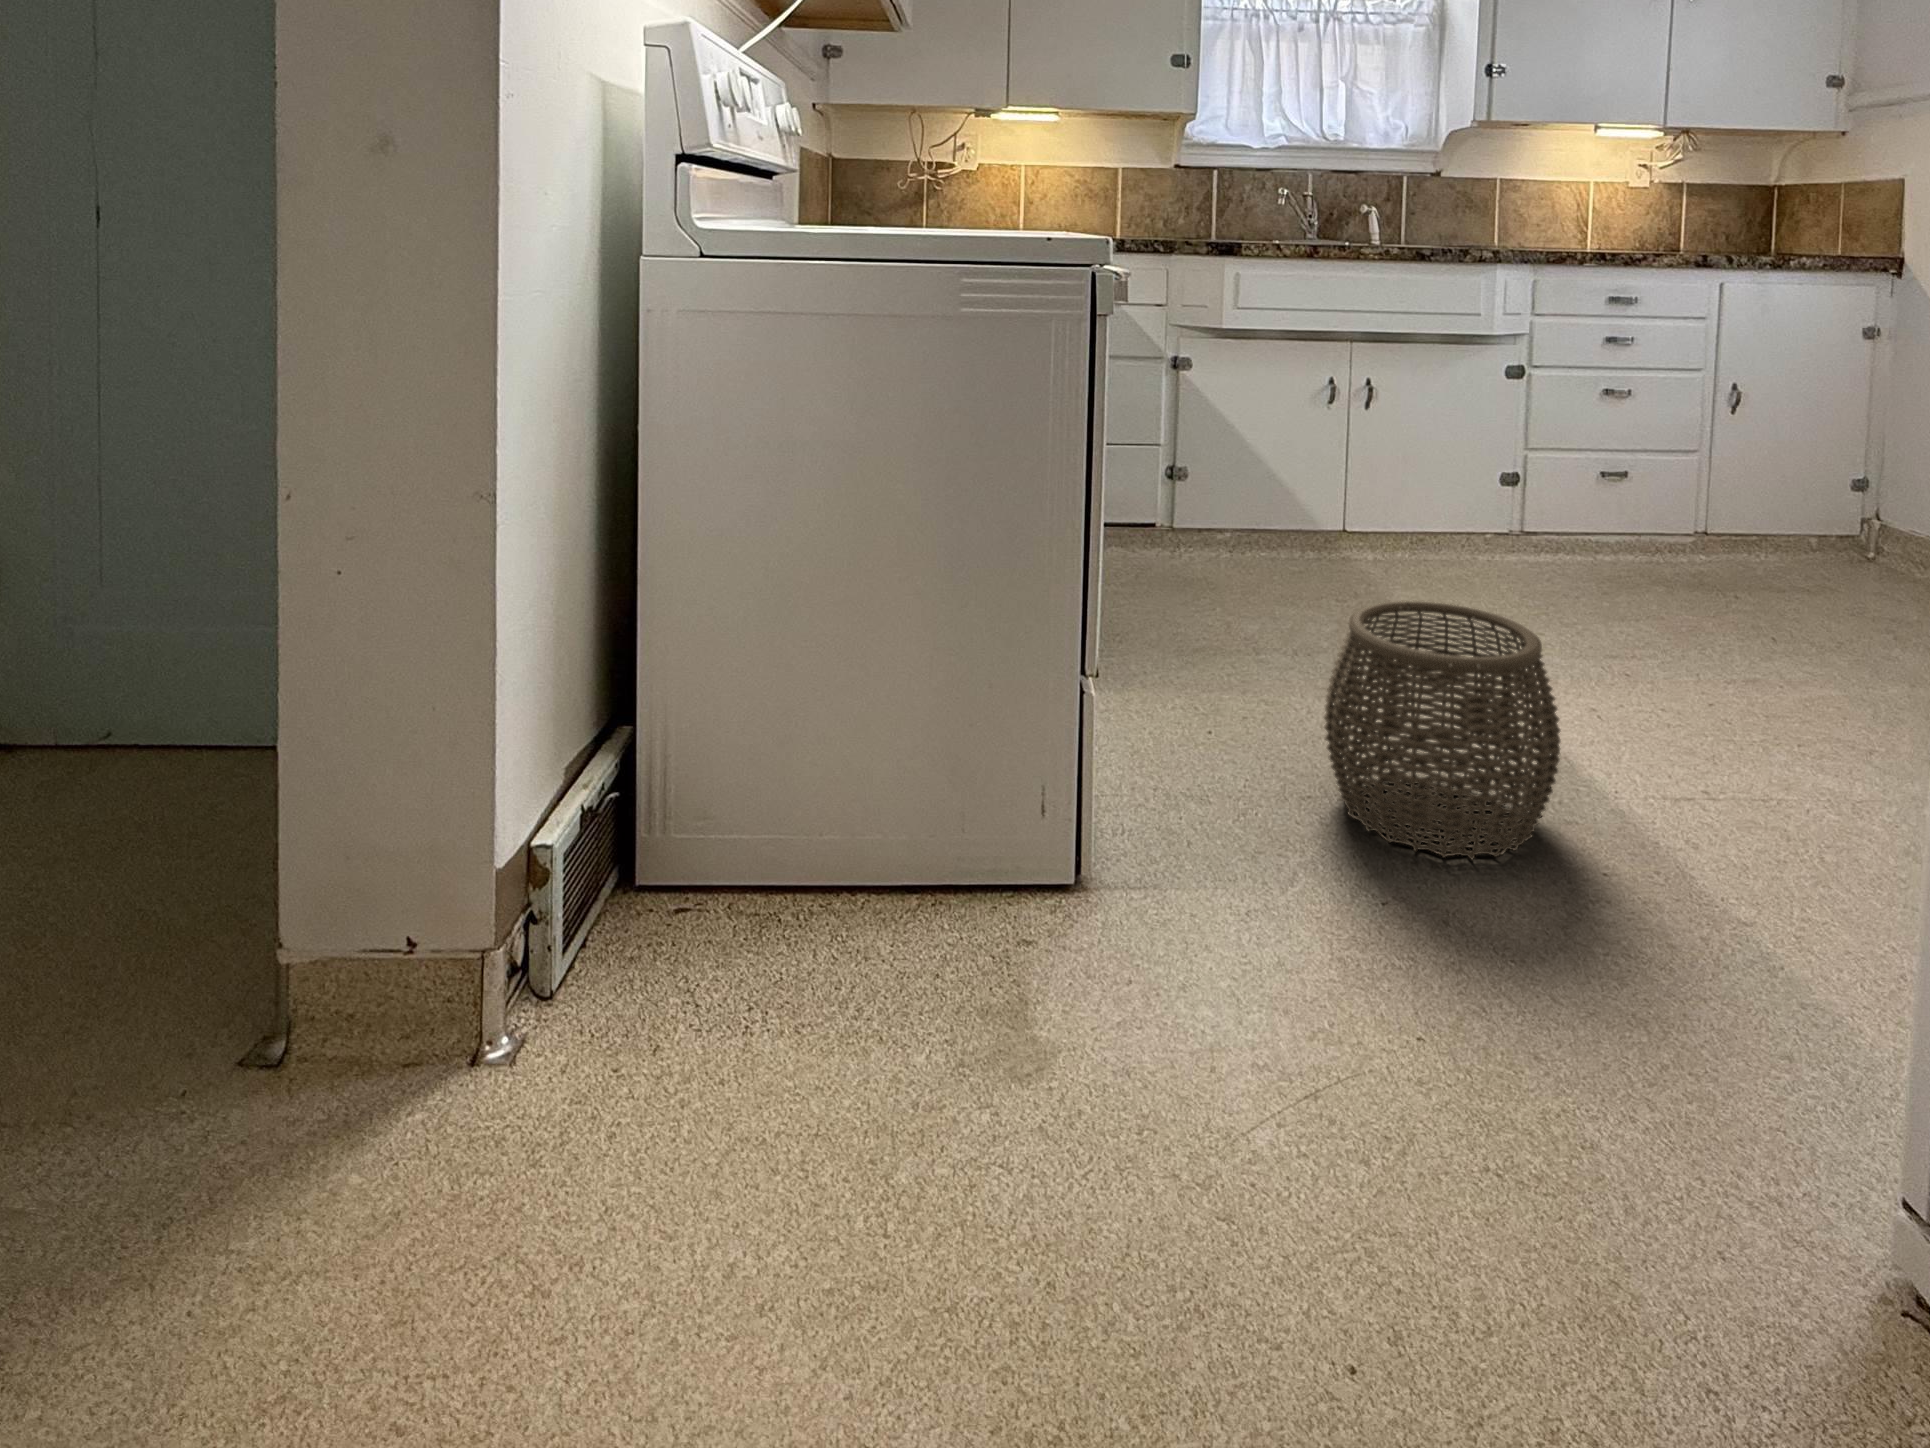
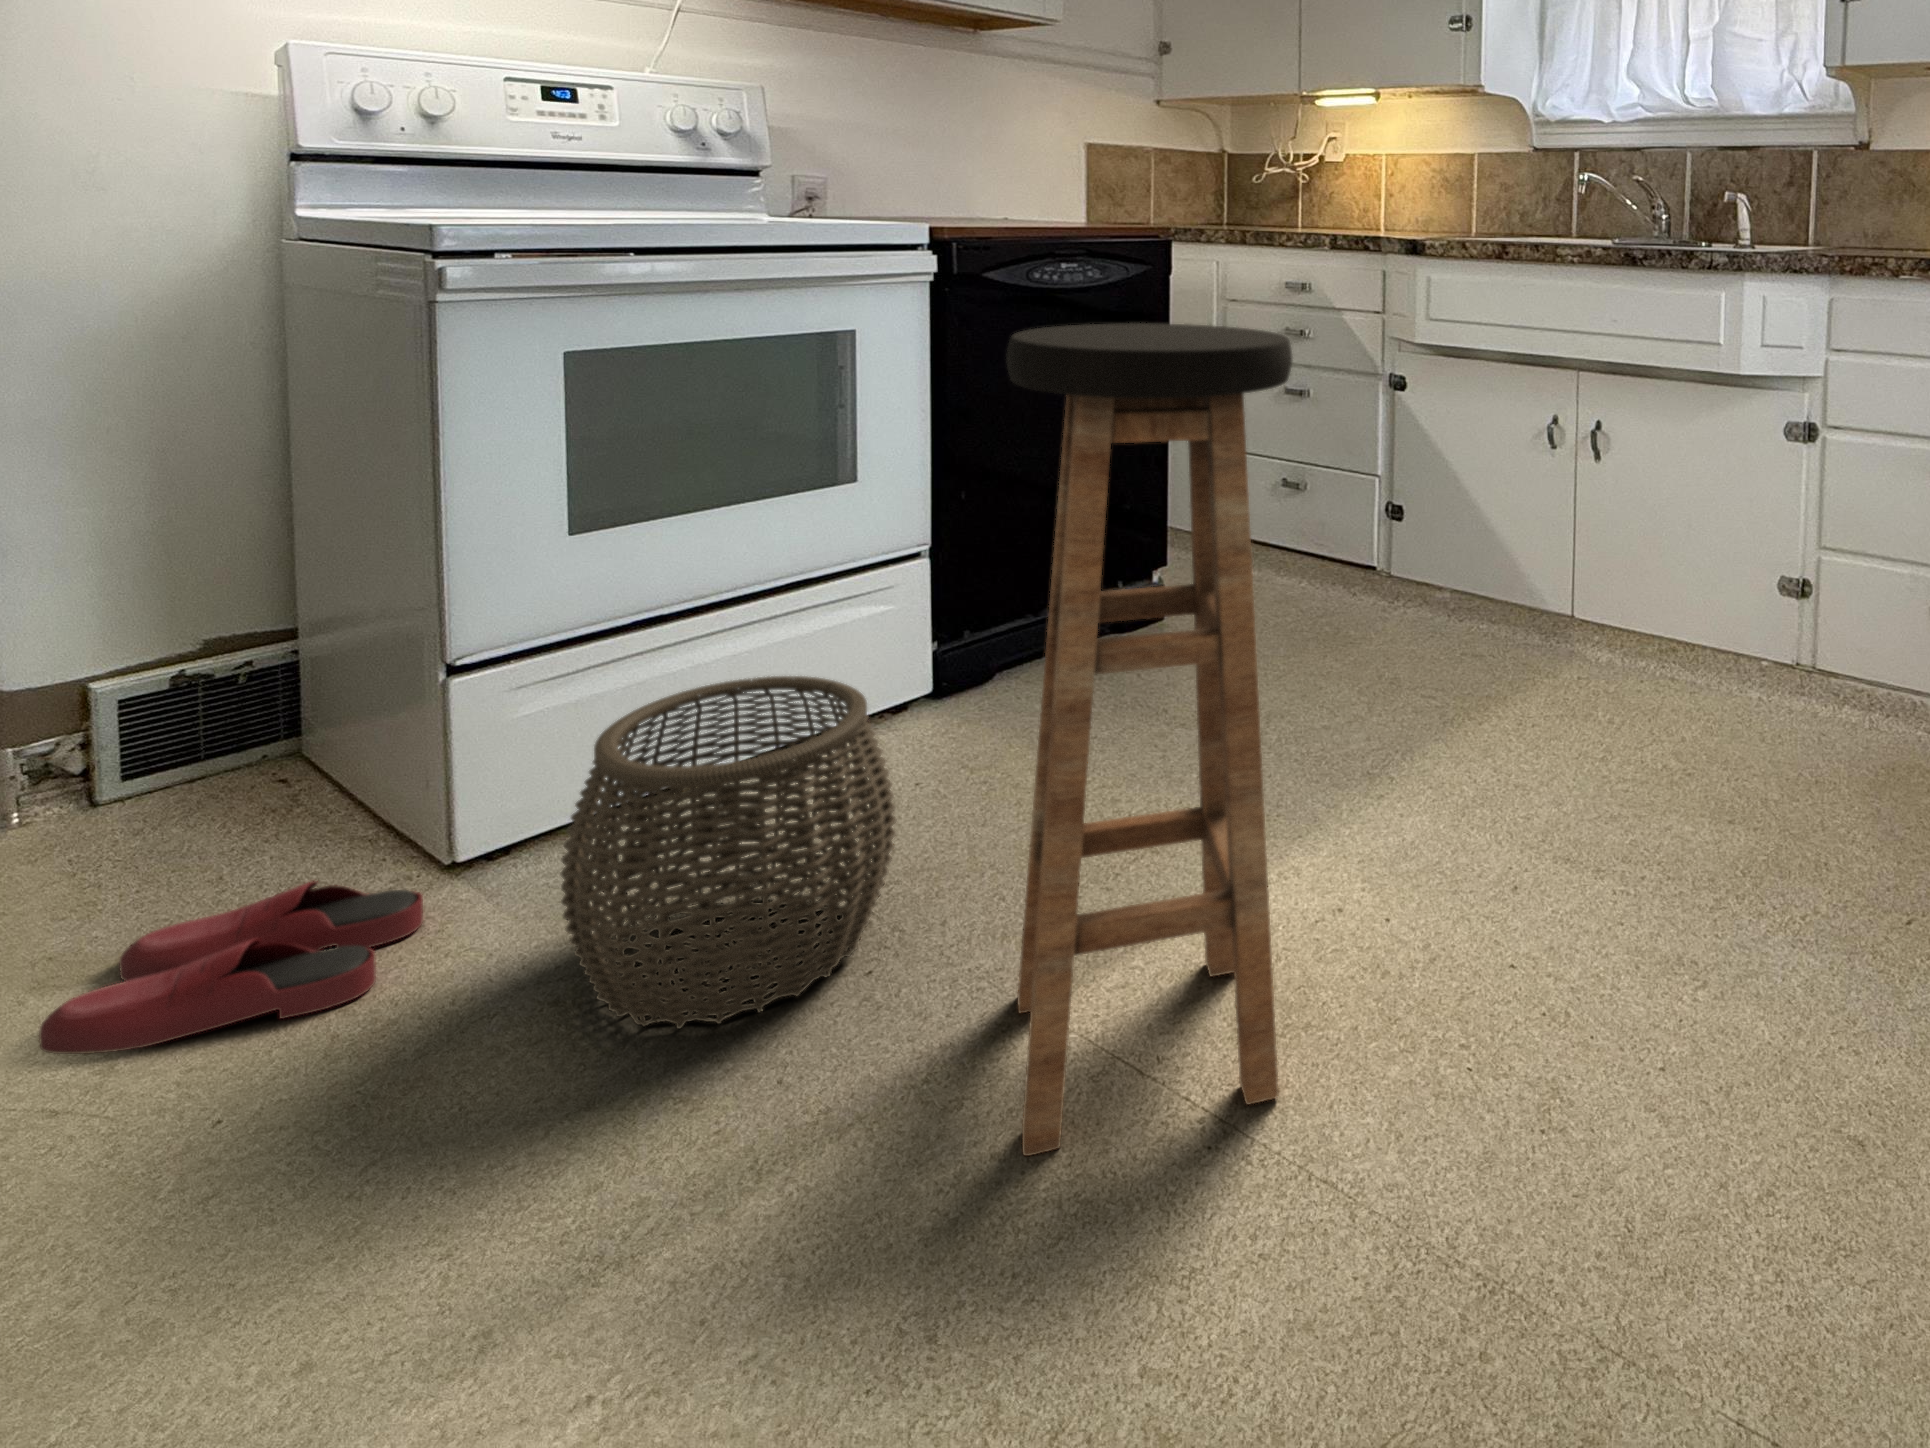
bar stool: none [1596,306,1824,826] -> present [1006,323,1292,1156]
slippers: none [1097,850,1319,1021] -> present [39,881,423,1054]

